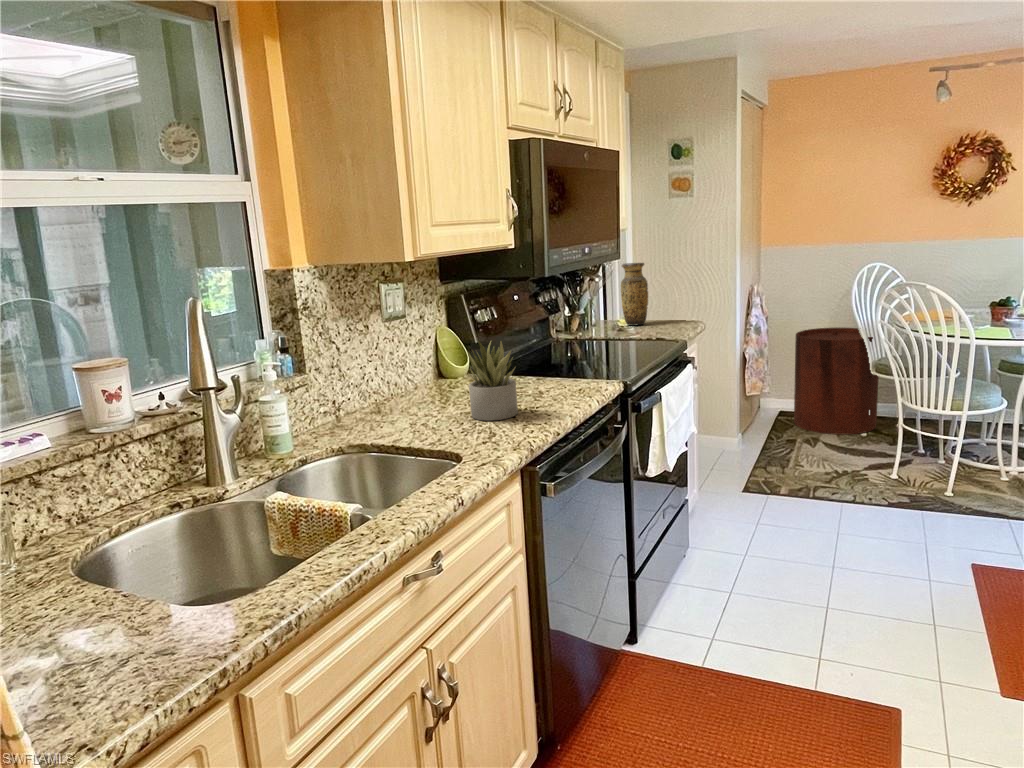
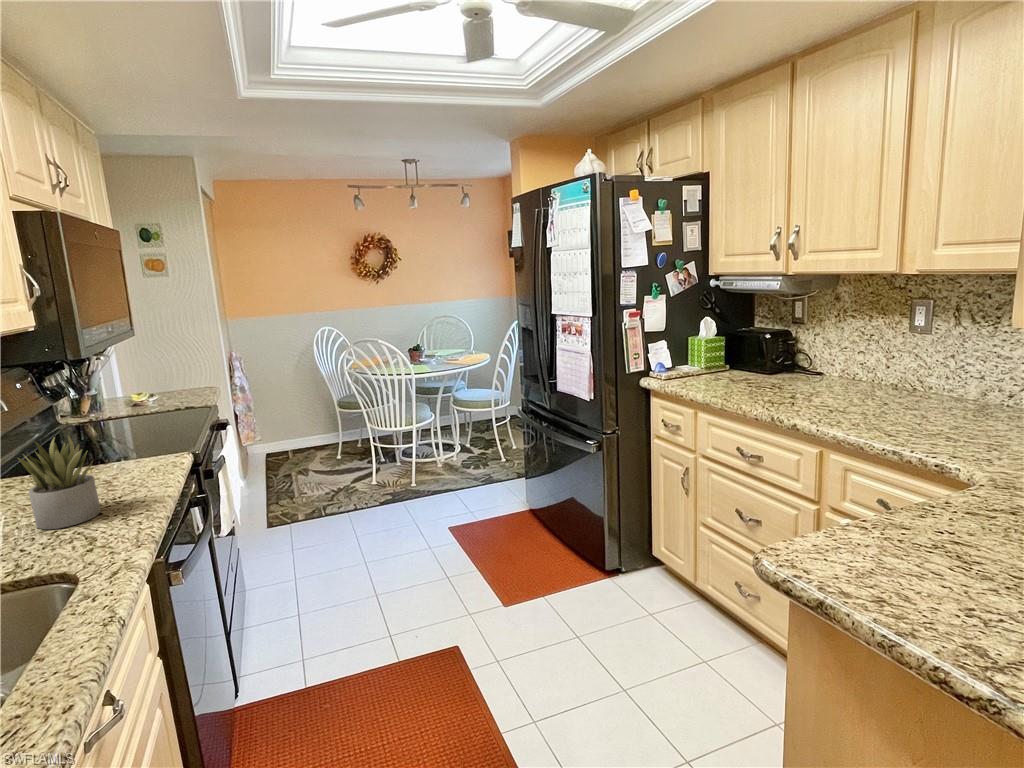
vase: present [621,263,648,326] -> none [123,338,159,400]
trash can: present [794,327,879,435] -> none [273,377,345,464]

